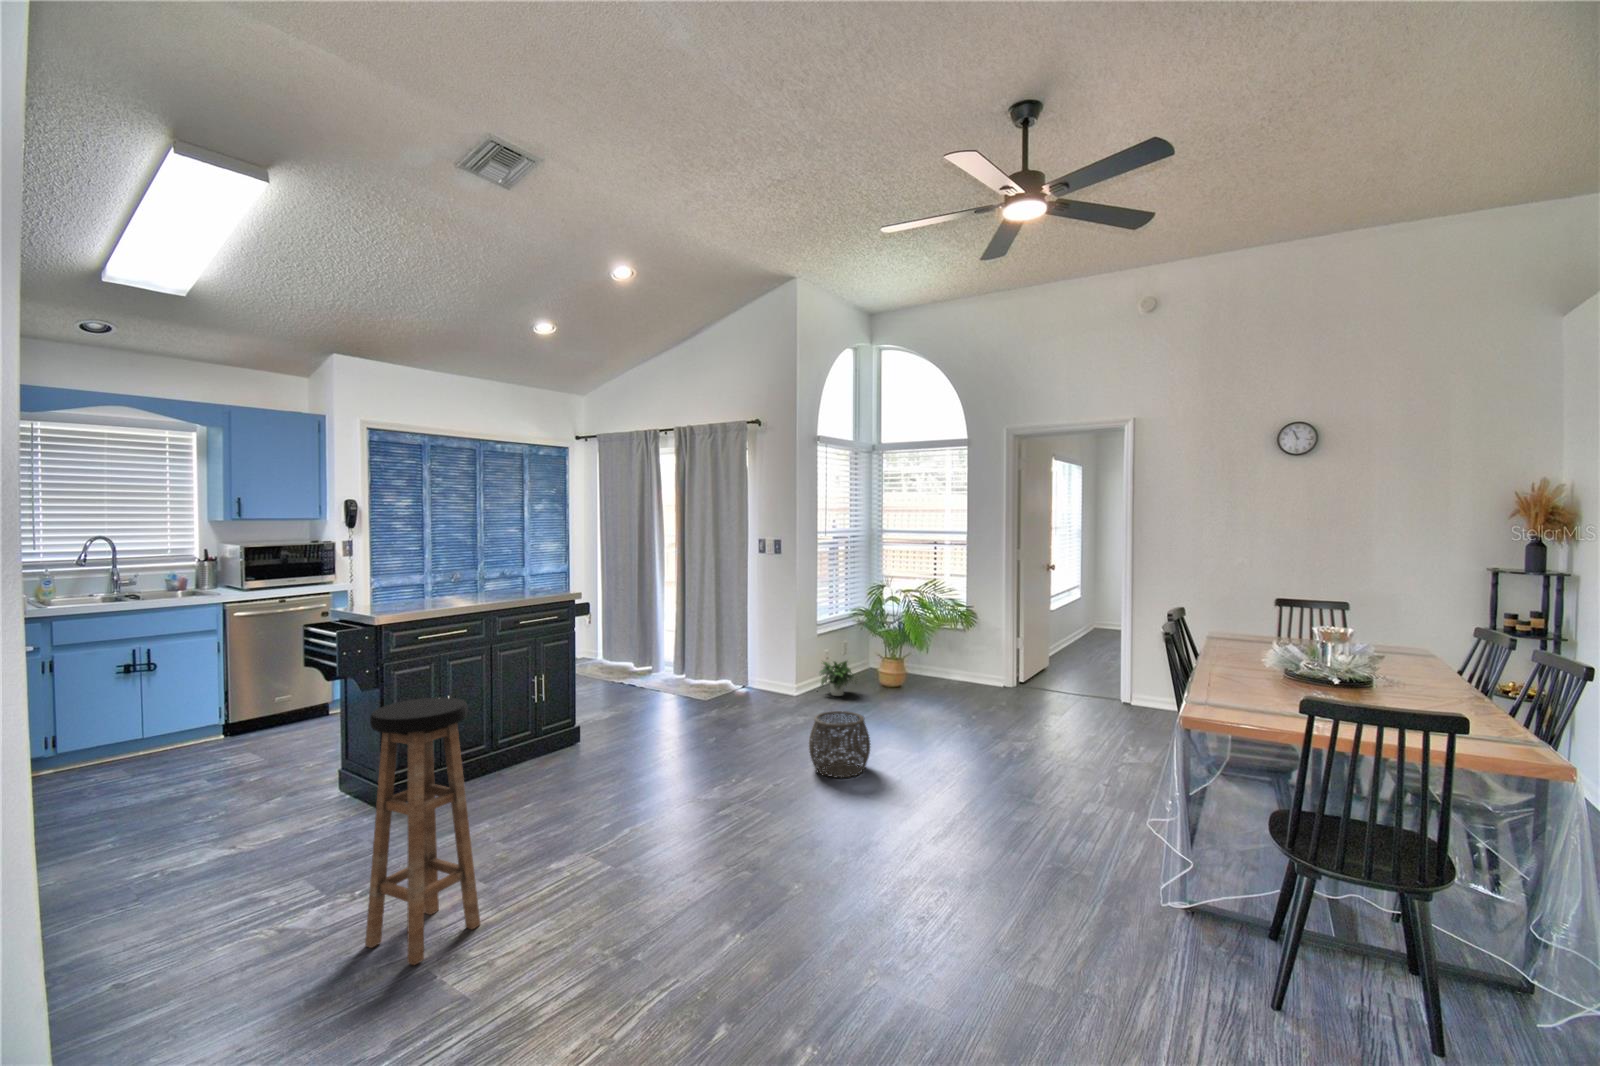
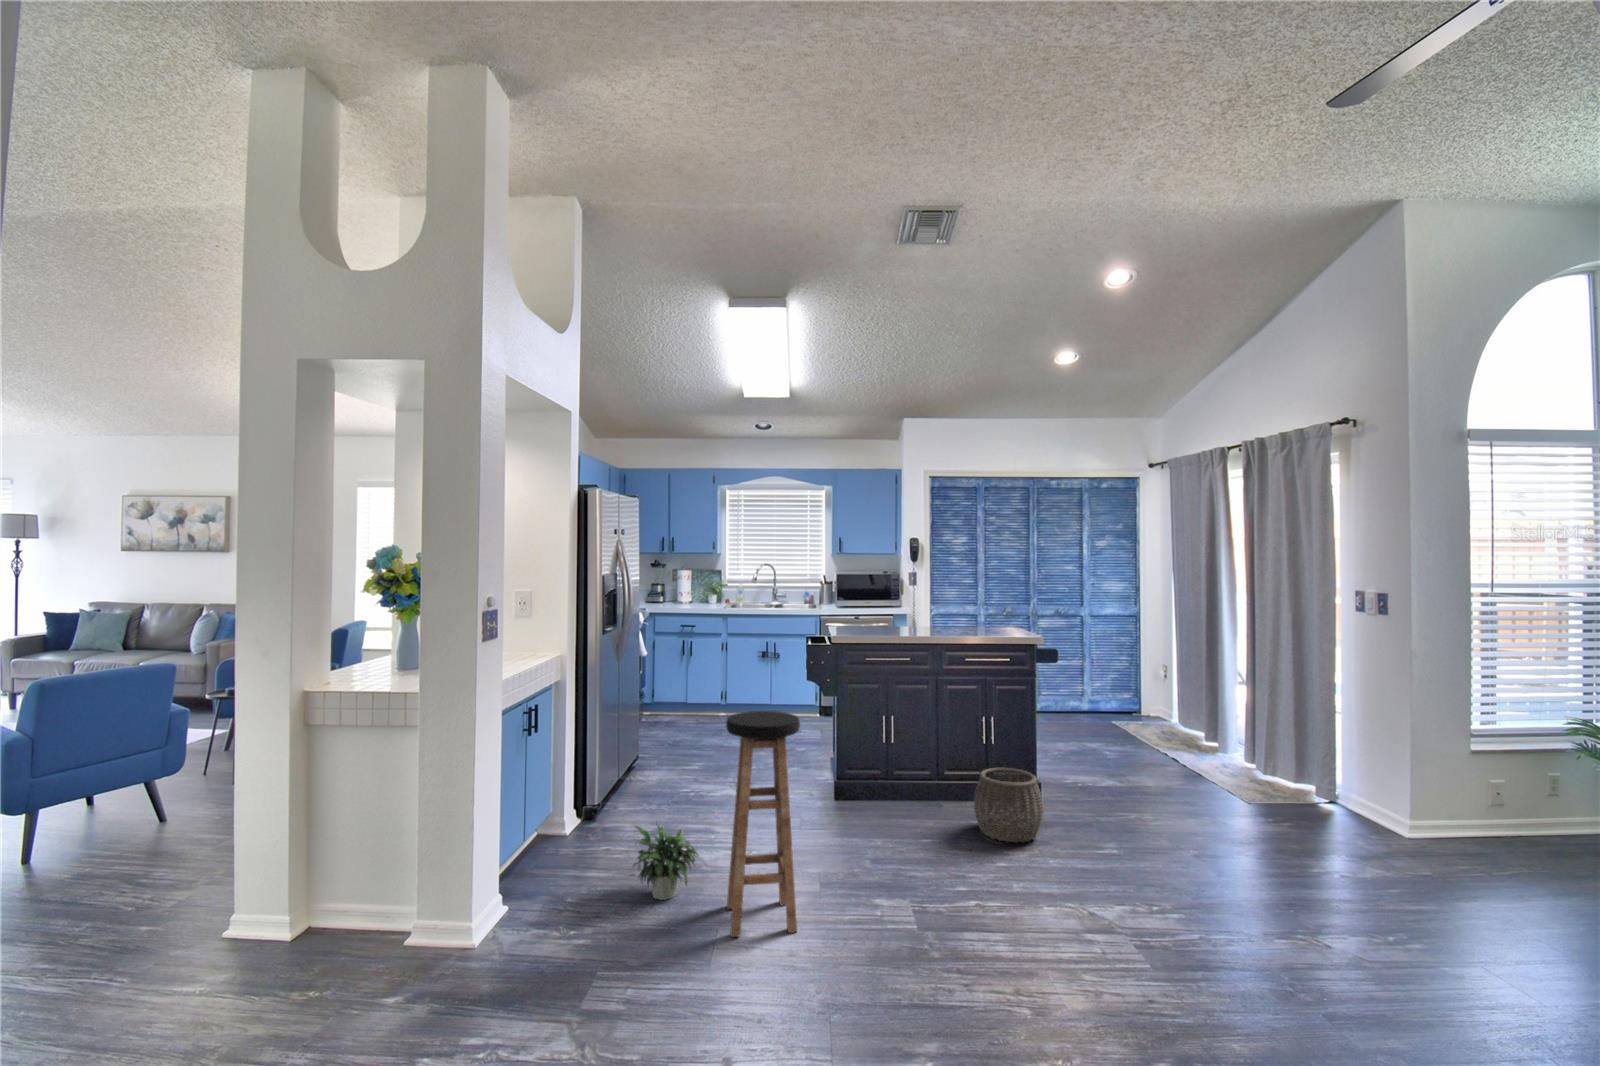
potted plant: present [820,661,858,696] -> present [633,822,698,900]
woven basket: present [809,711,870,777] -> present [974,768,1044,843]

